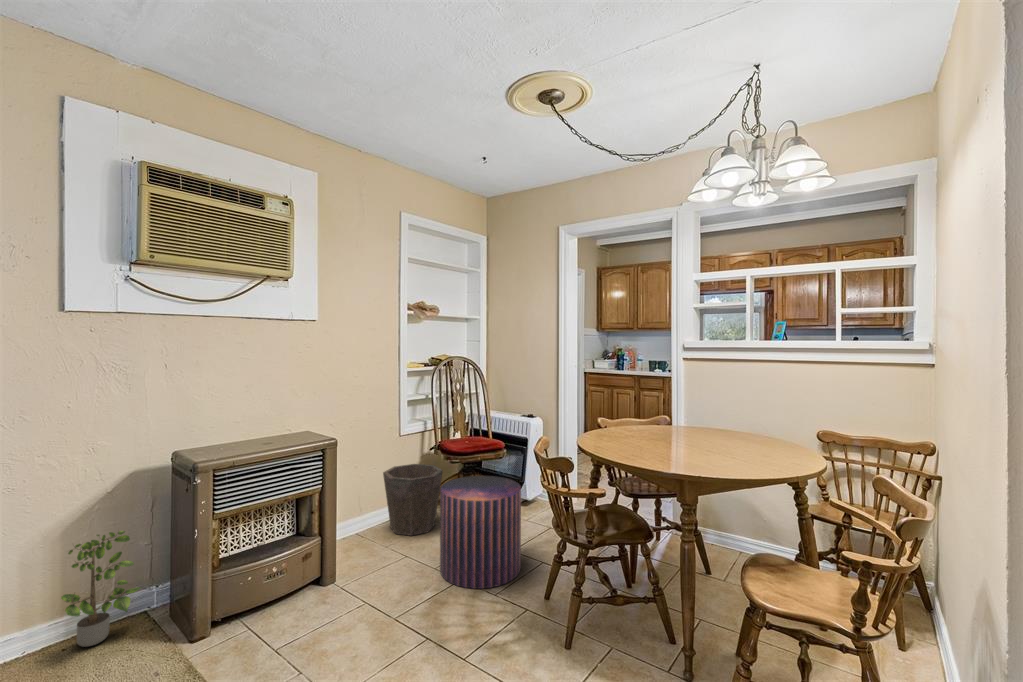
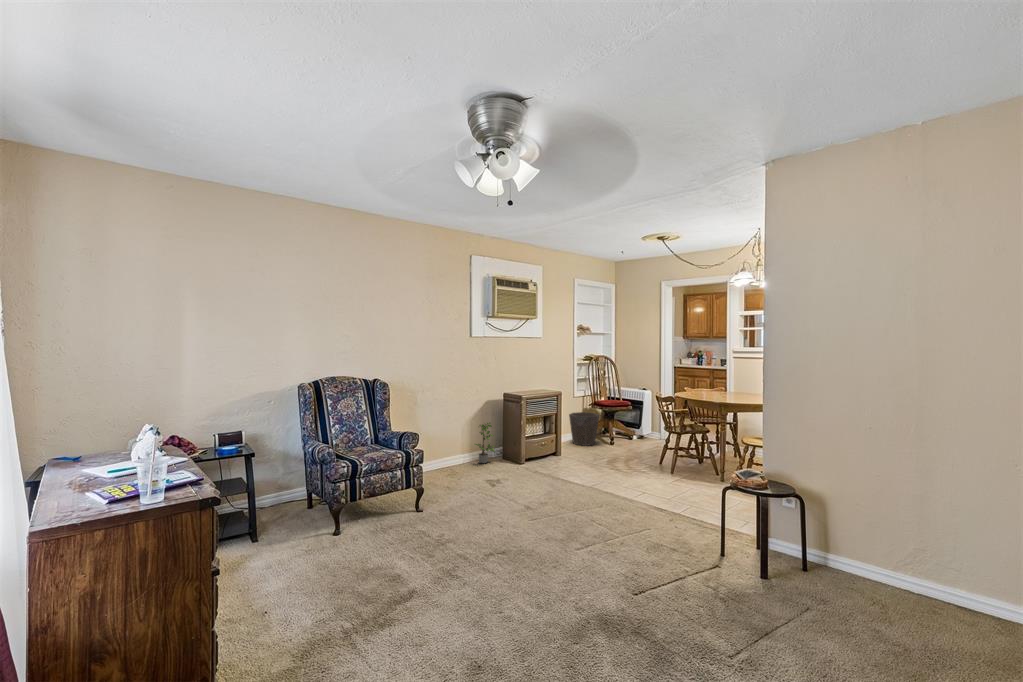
pouf: present [440,476,521,589] -> none [606,415,646,460]

